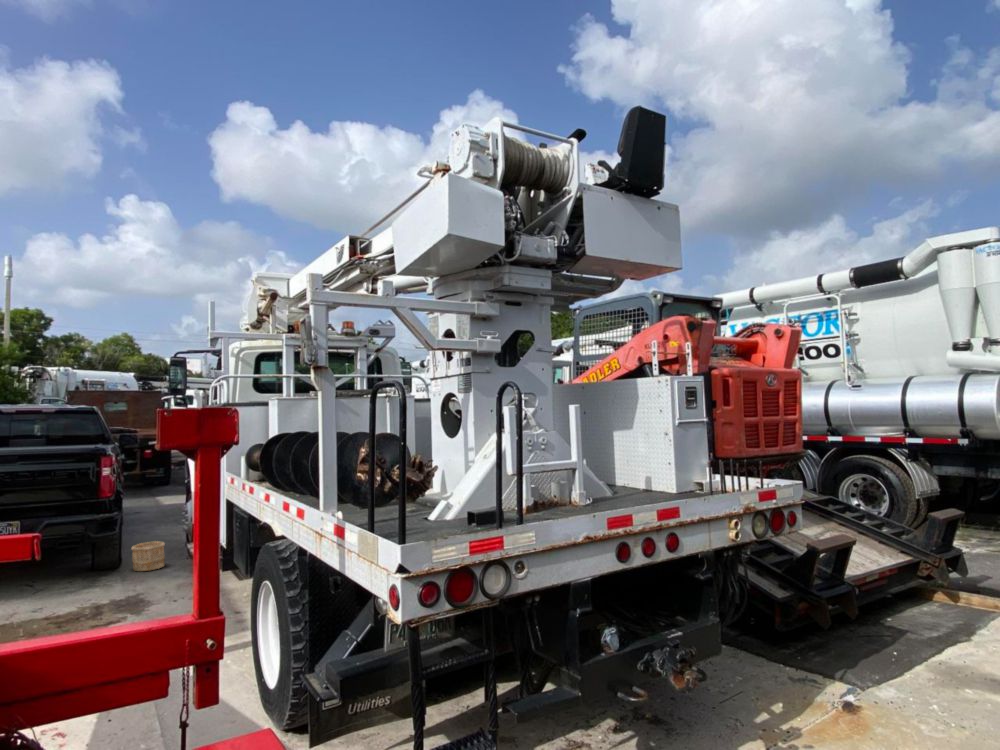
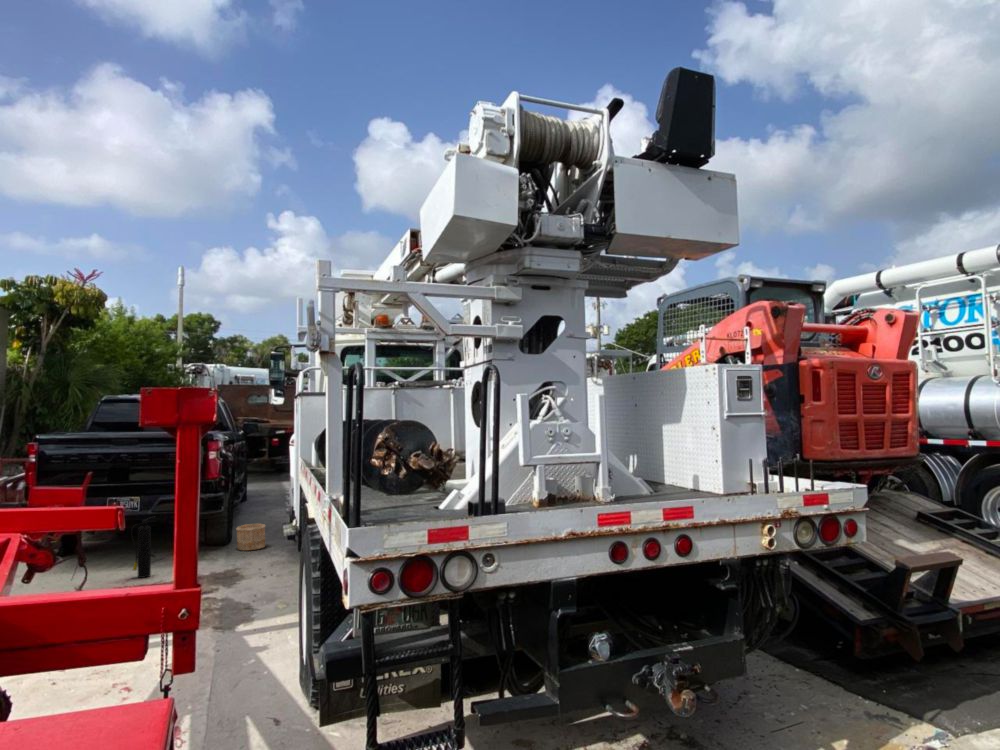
fire extinguisher: none [18,540,47,608] -> present [131,517,153,578]

